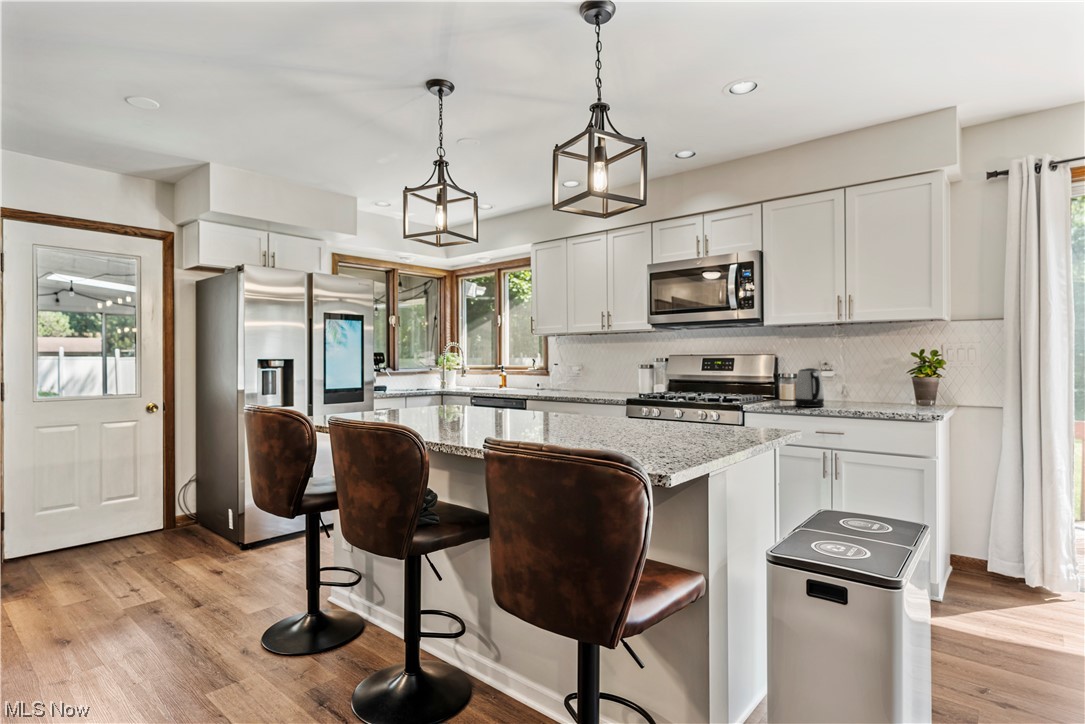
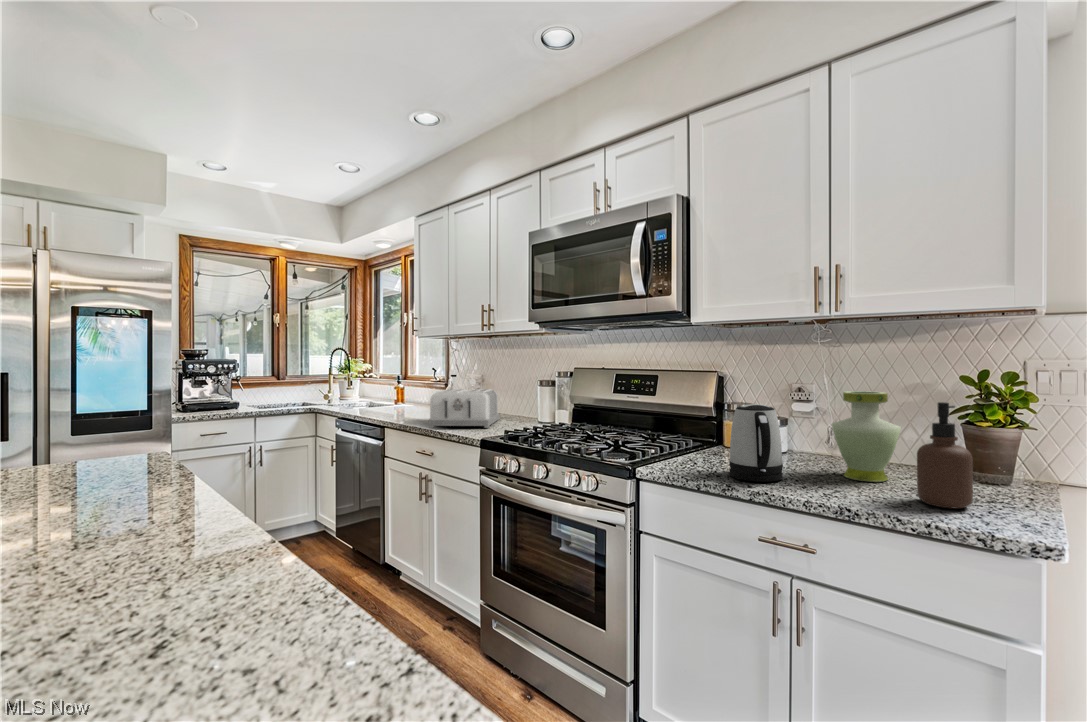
vase: none [847,361,883,406] -> present [832,391,901,482]
soap dispenser: none [890,363,914,410] -> present [917,402,973,509]
toaster: none [574,371,617,395] -> present [429,389,500,428]

